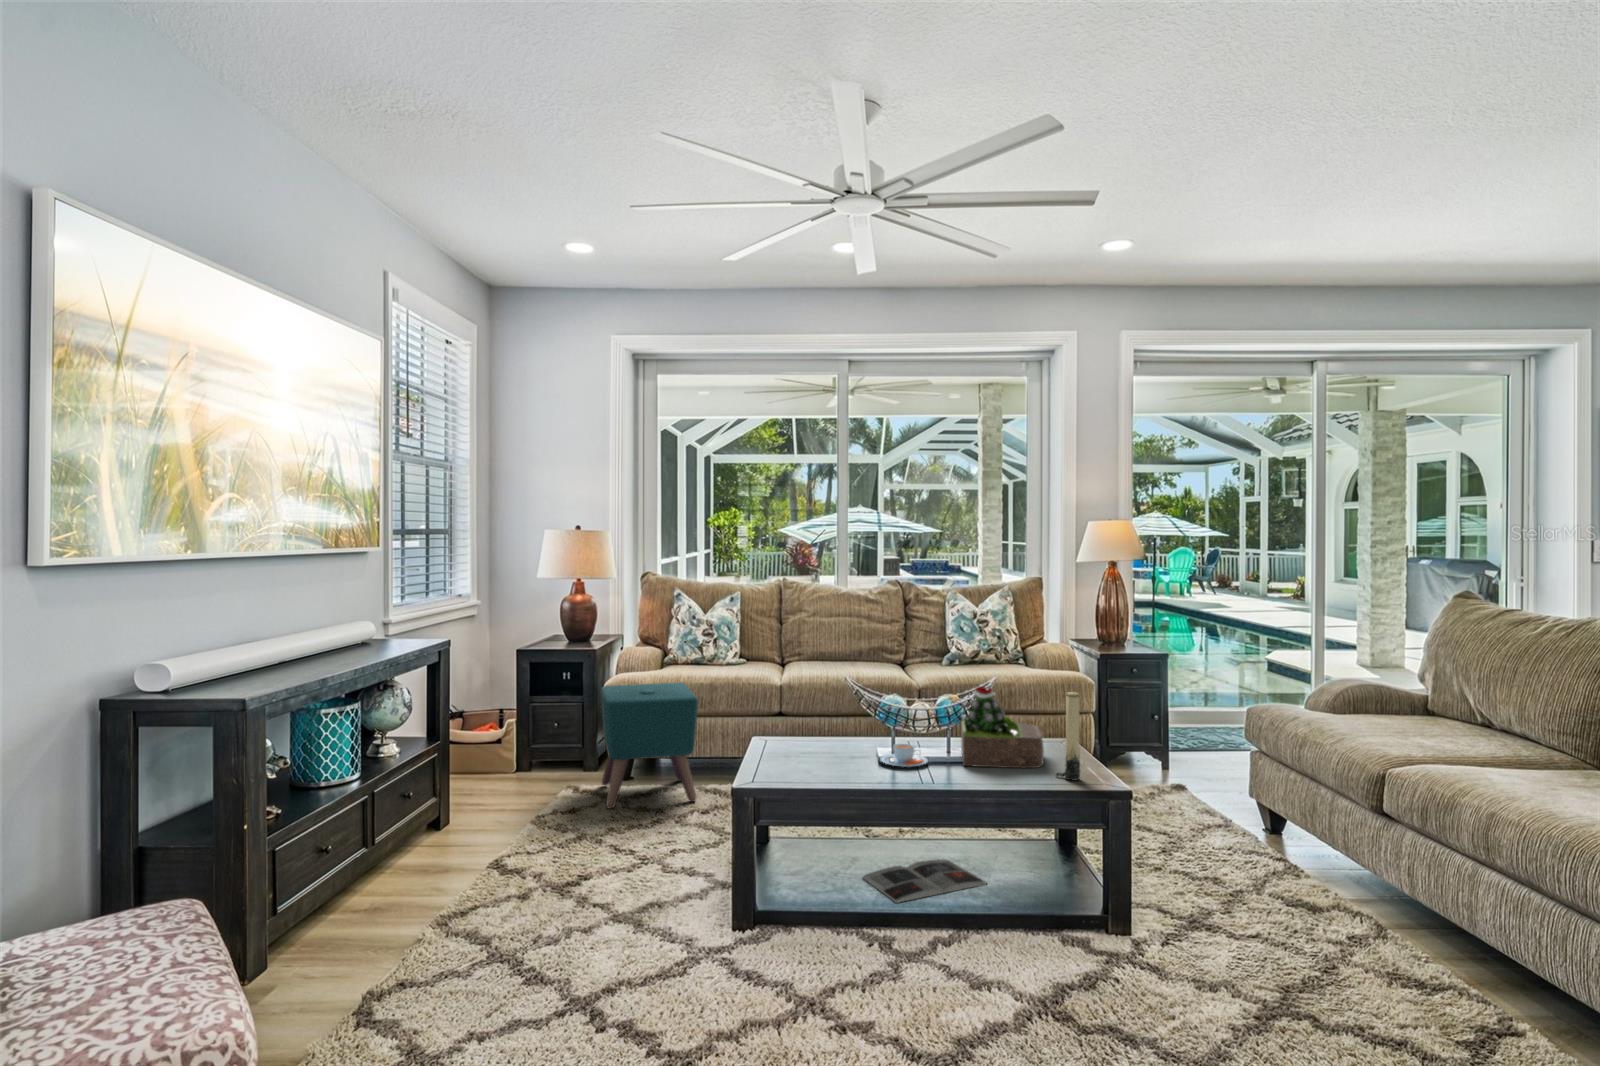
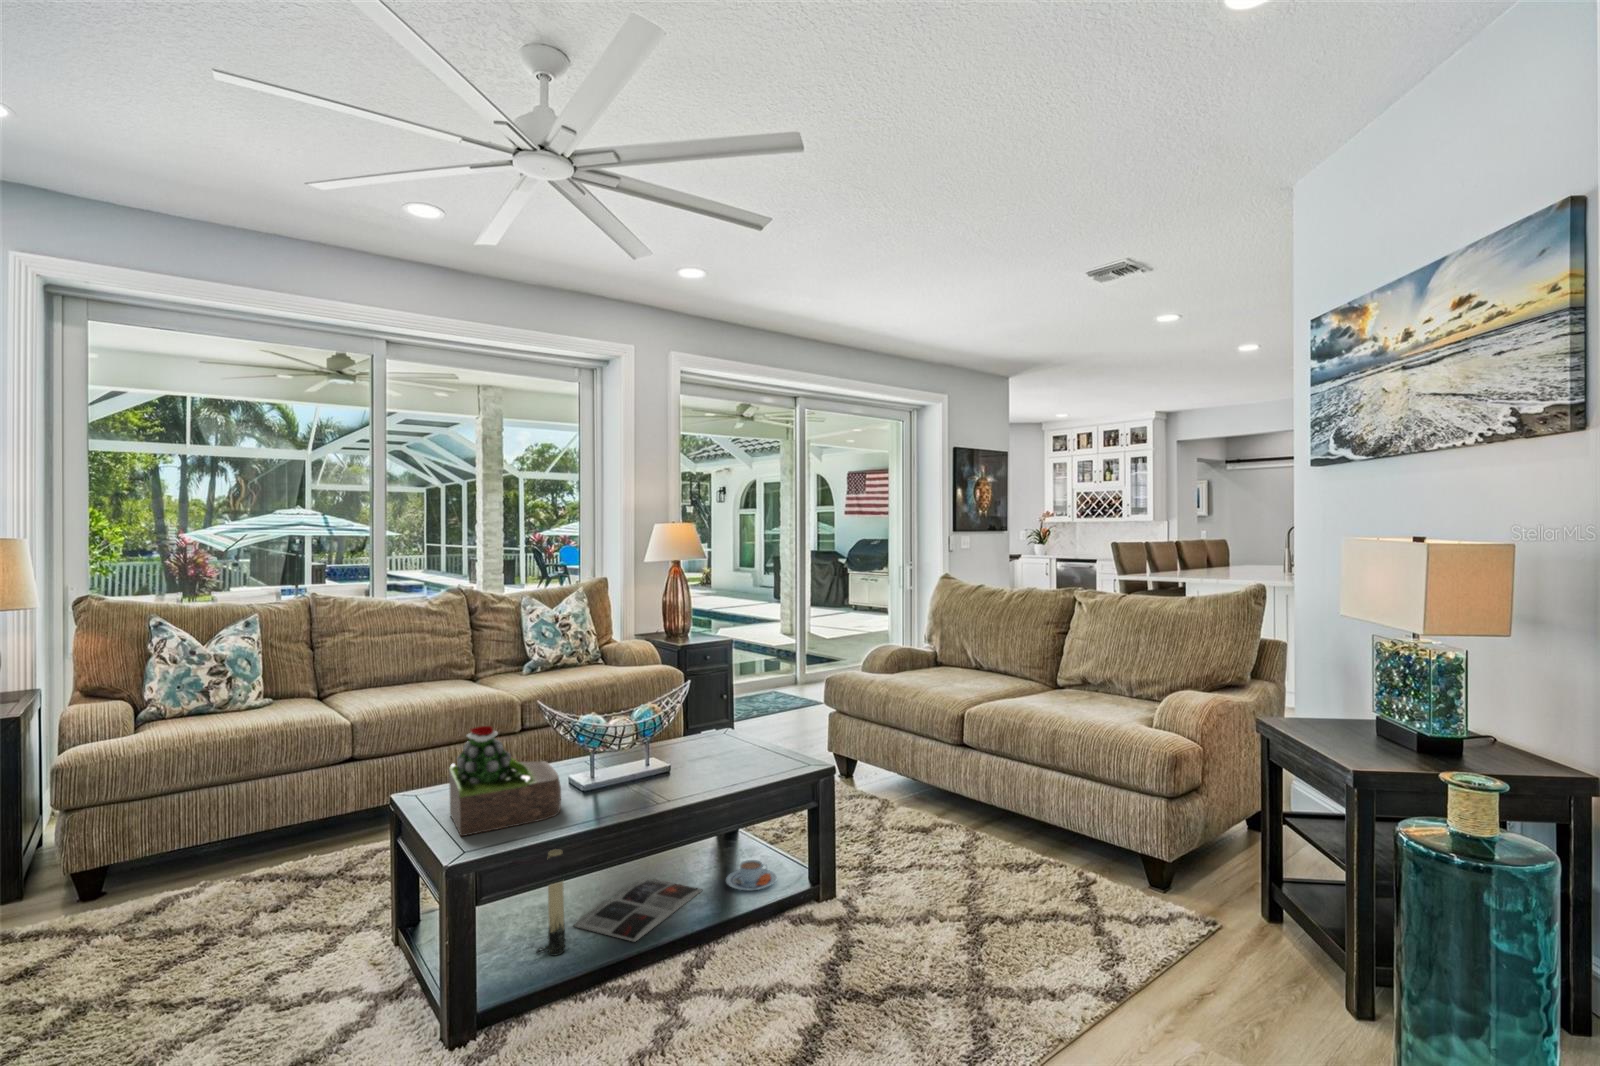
ottoman: present [600,683,698,809] -> none [52,742,249,949]
succulent plant: present [961,687,1044,768] -> present [449,726,561,836]
candle: present [1056,692,1080,781] -> present [536,849,566,956]
teacup: present [880,743,928,767] -> present [726,860,777,890]

